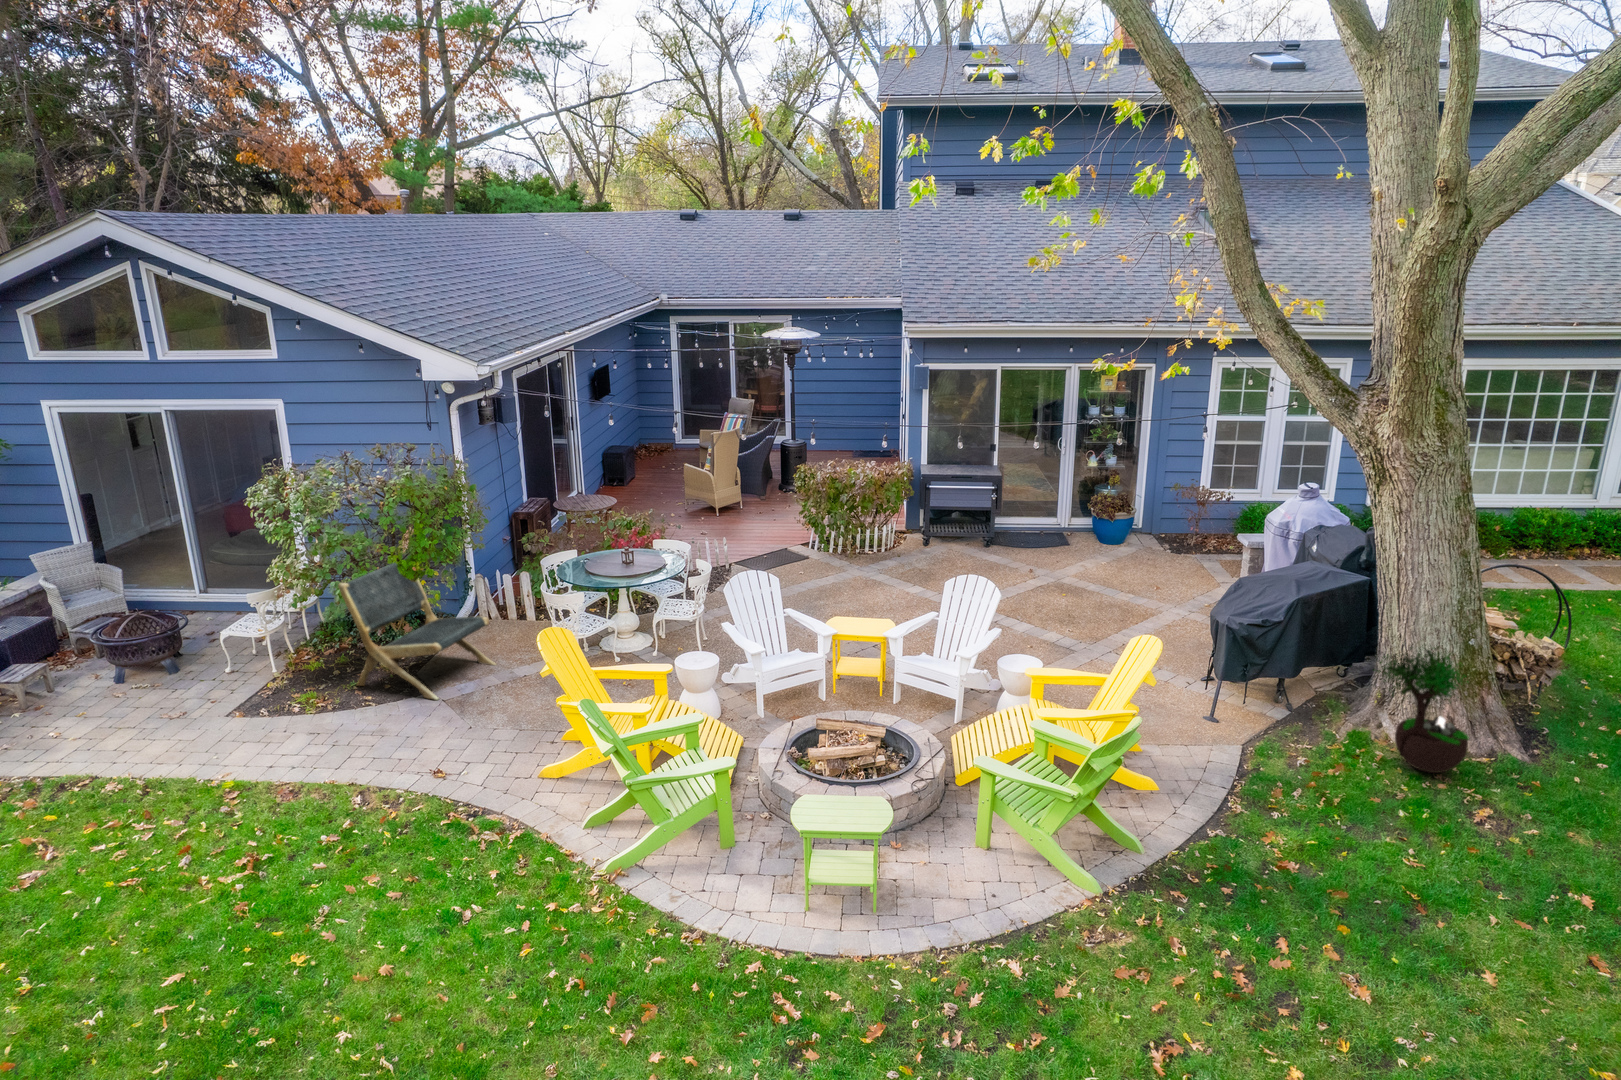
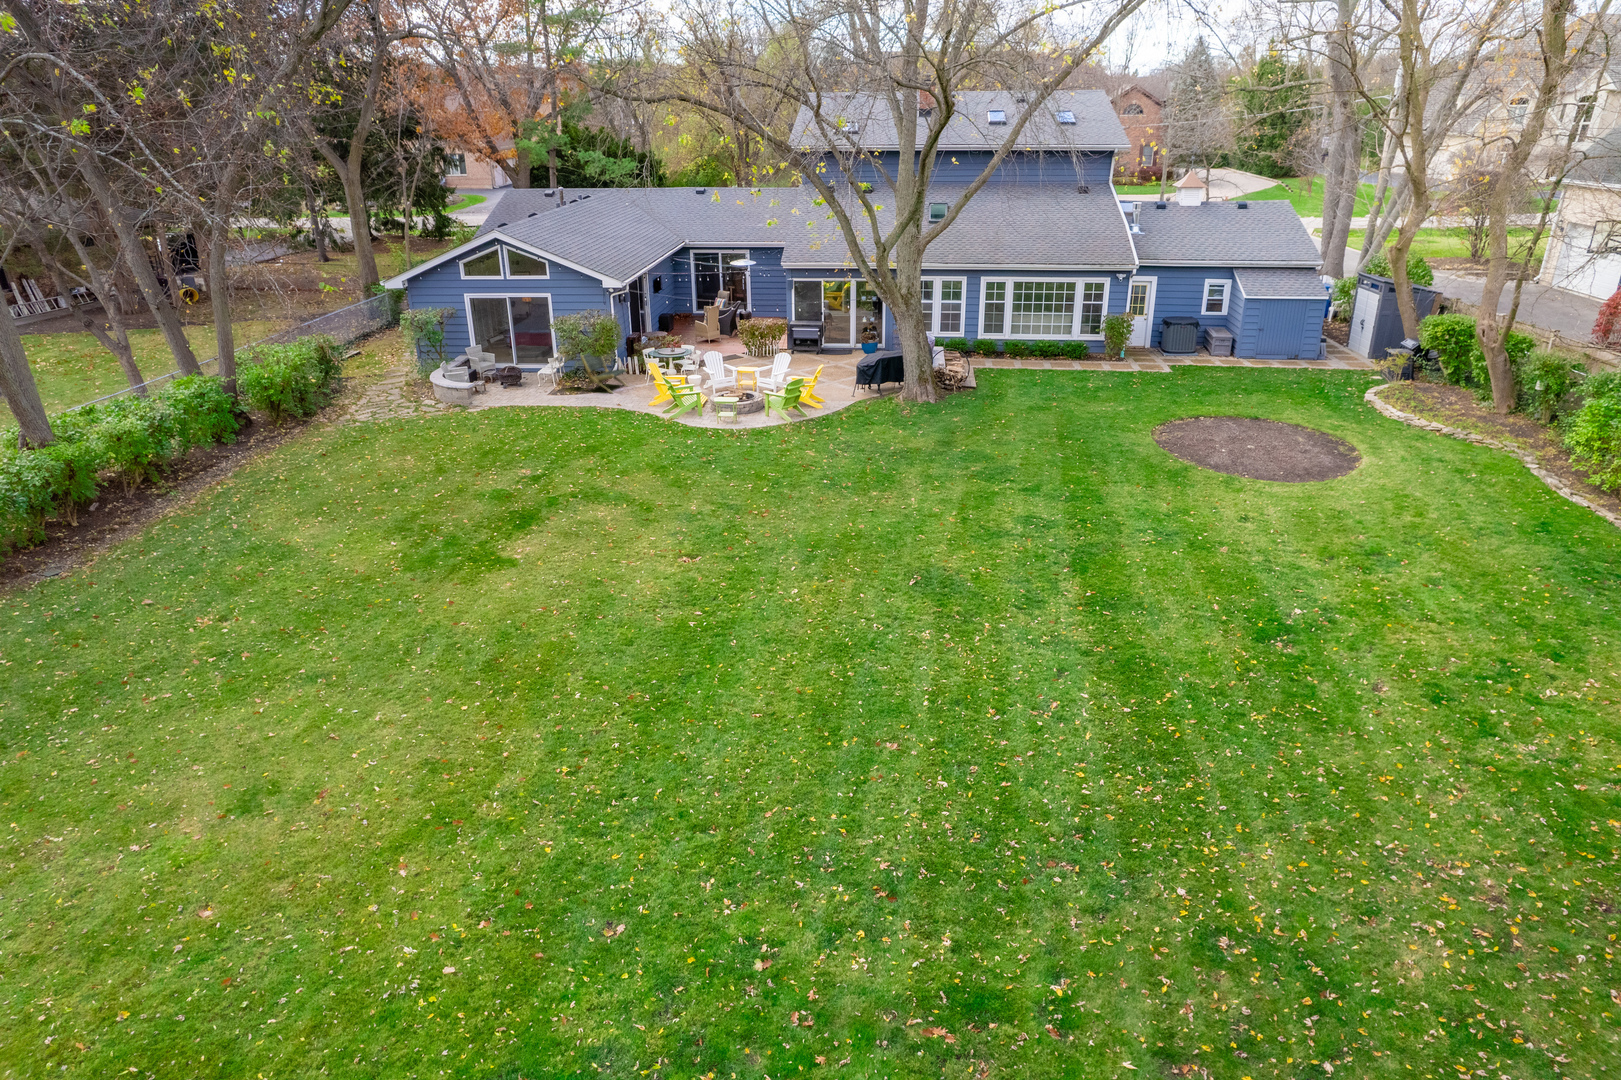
potted tree: present [1377,645,1469,773] -> none [885,364,911,406]

